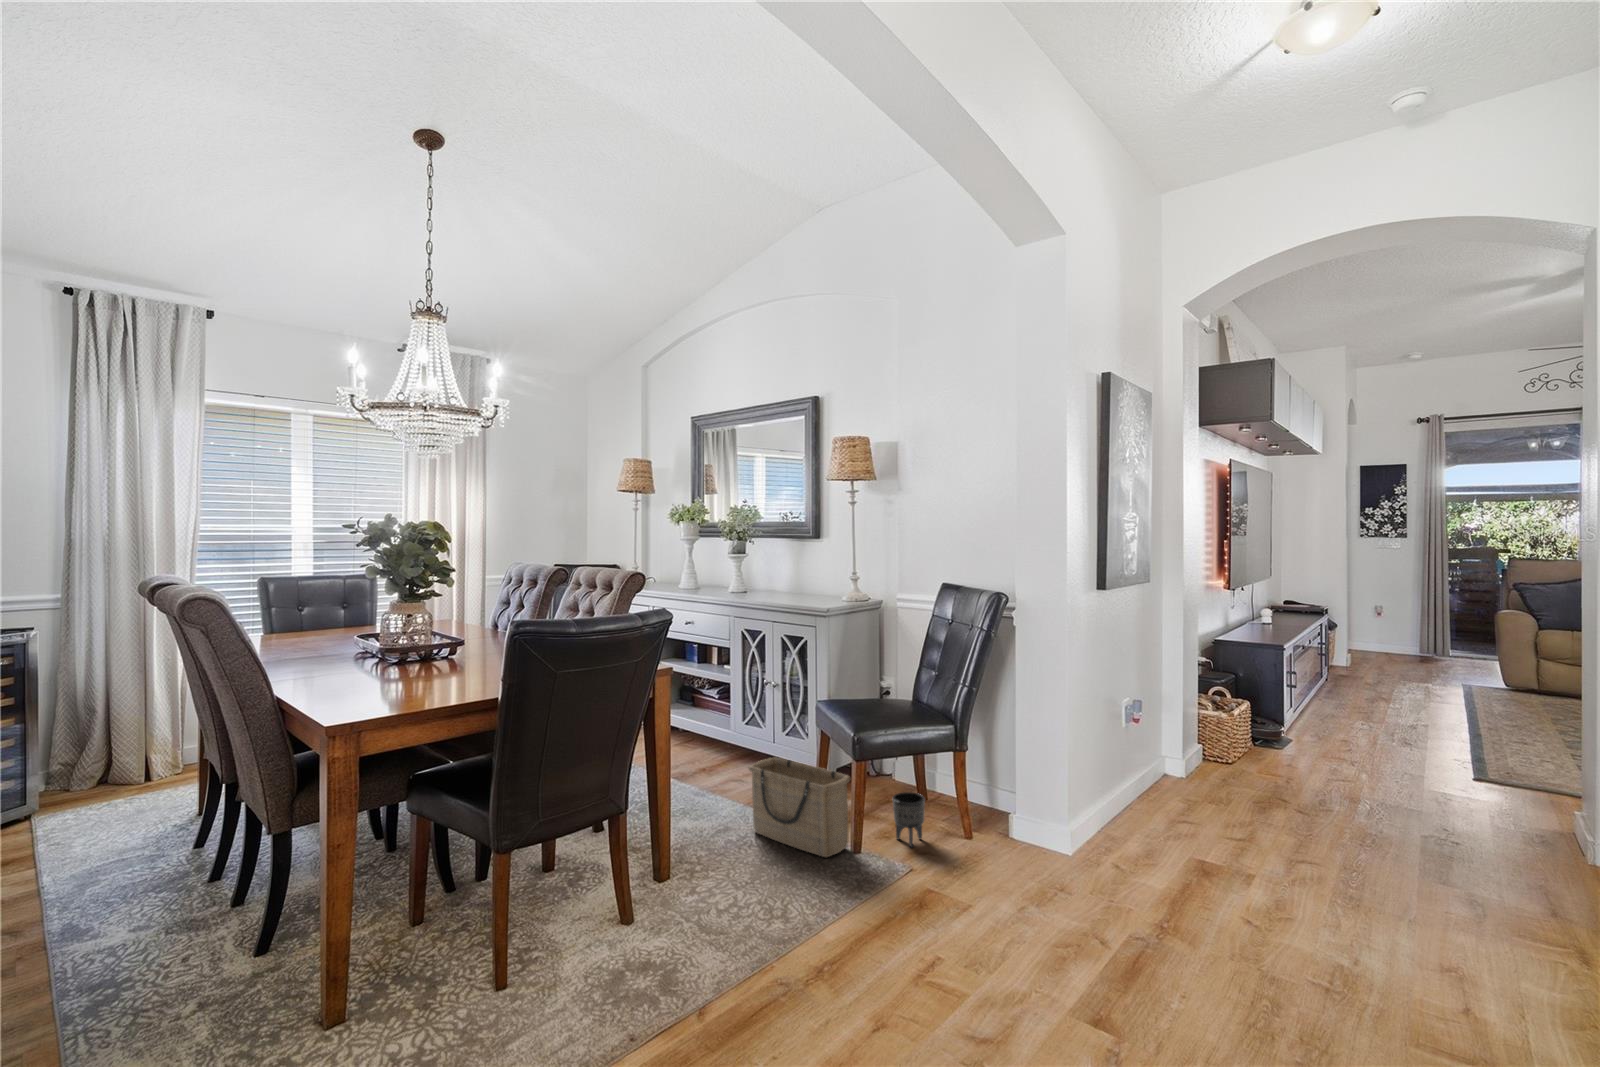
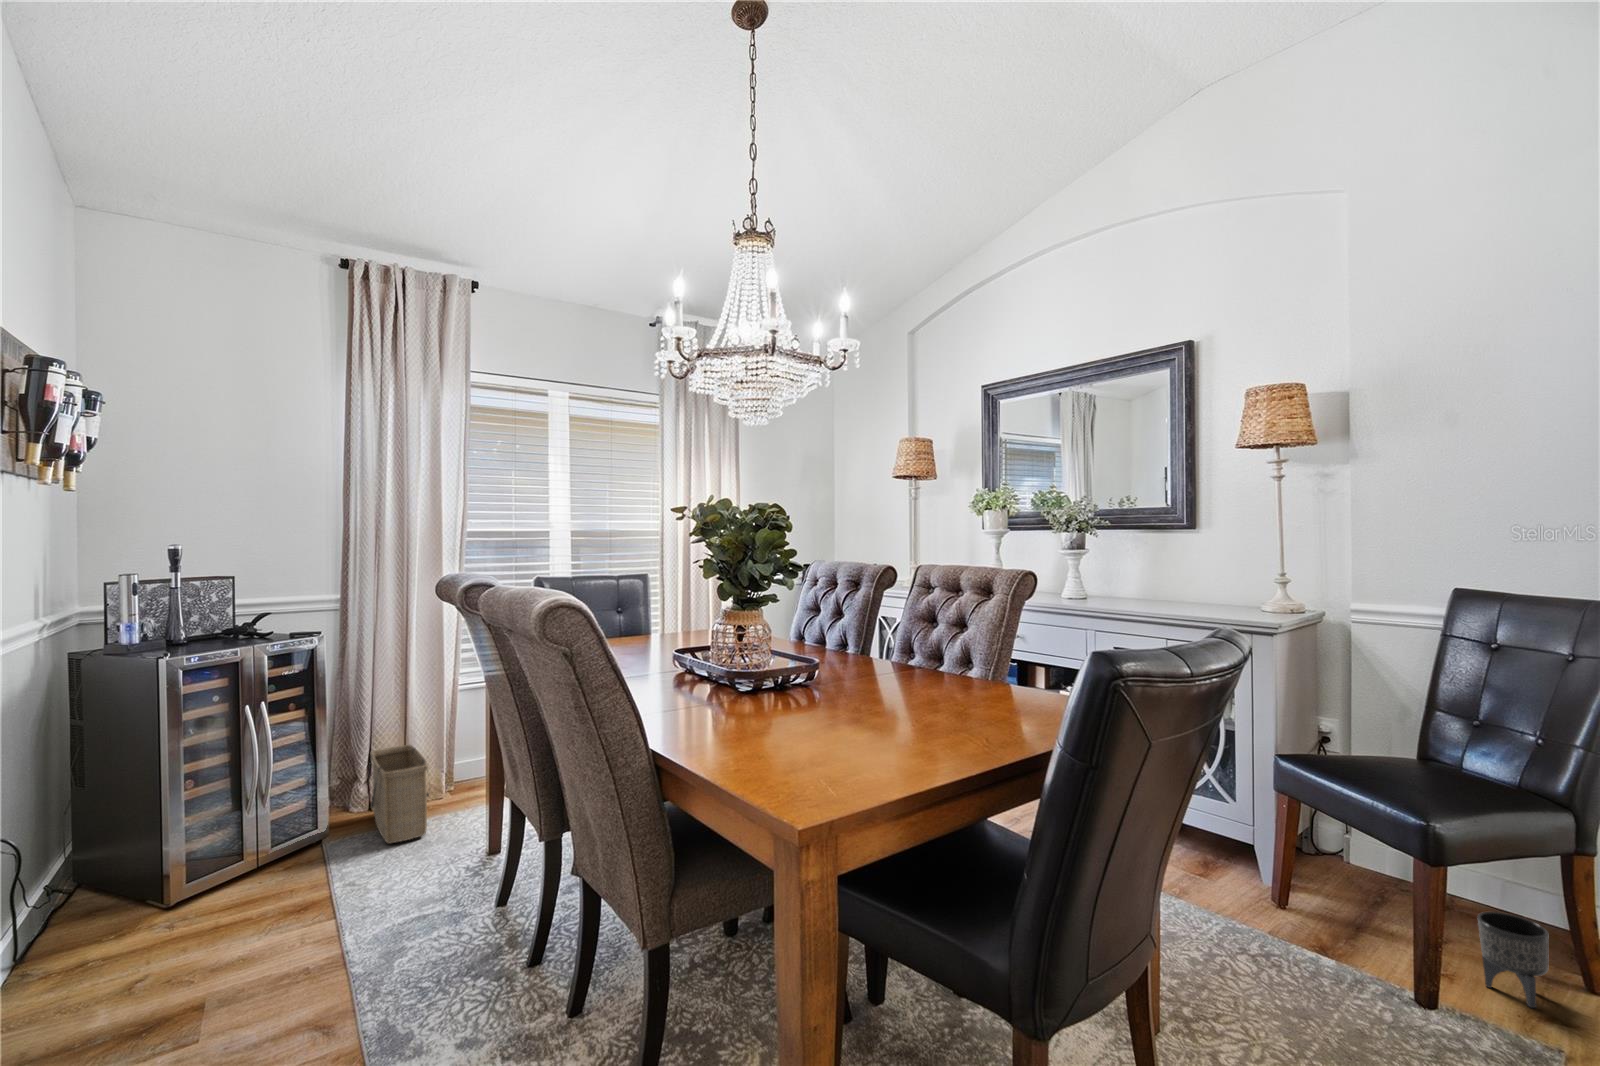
basket: present [749,758,850,857] -> present [370,745,429,843]

